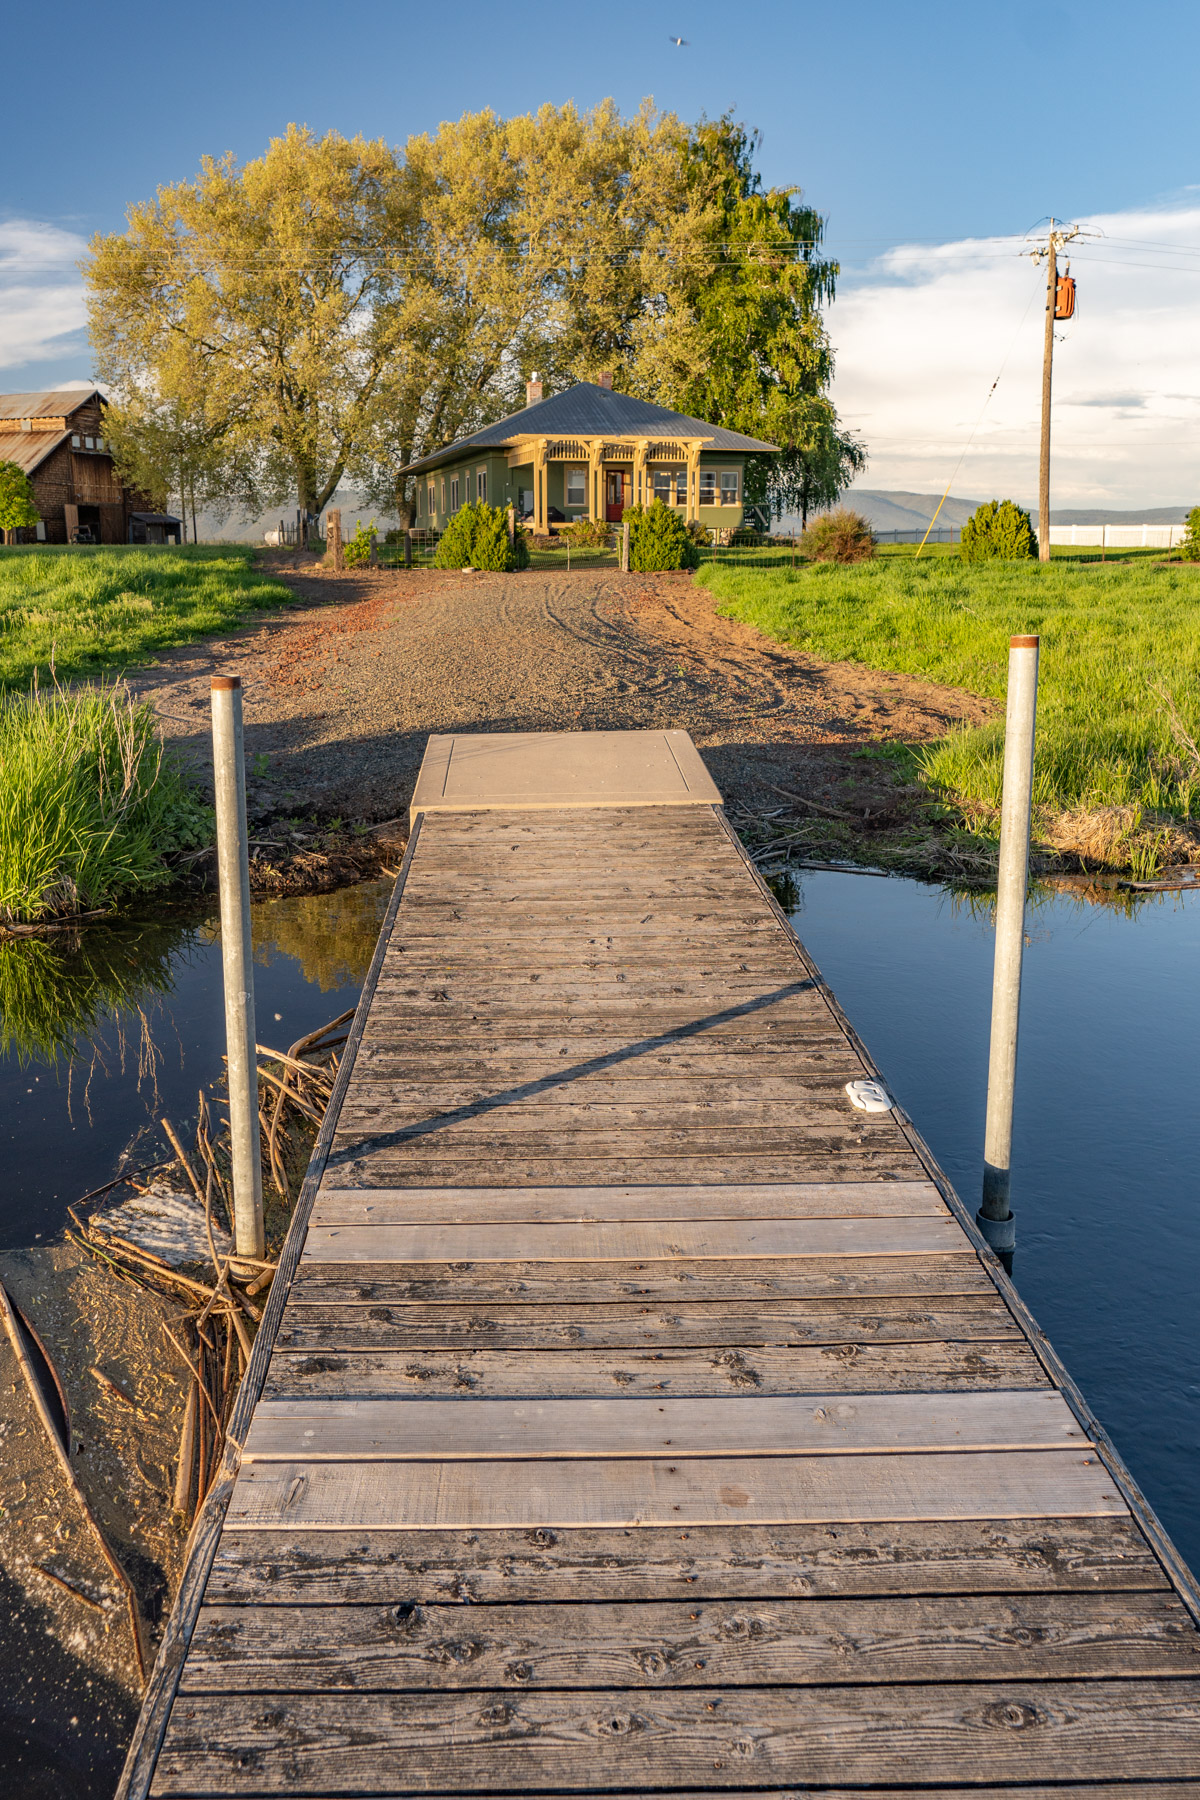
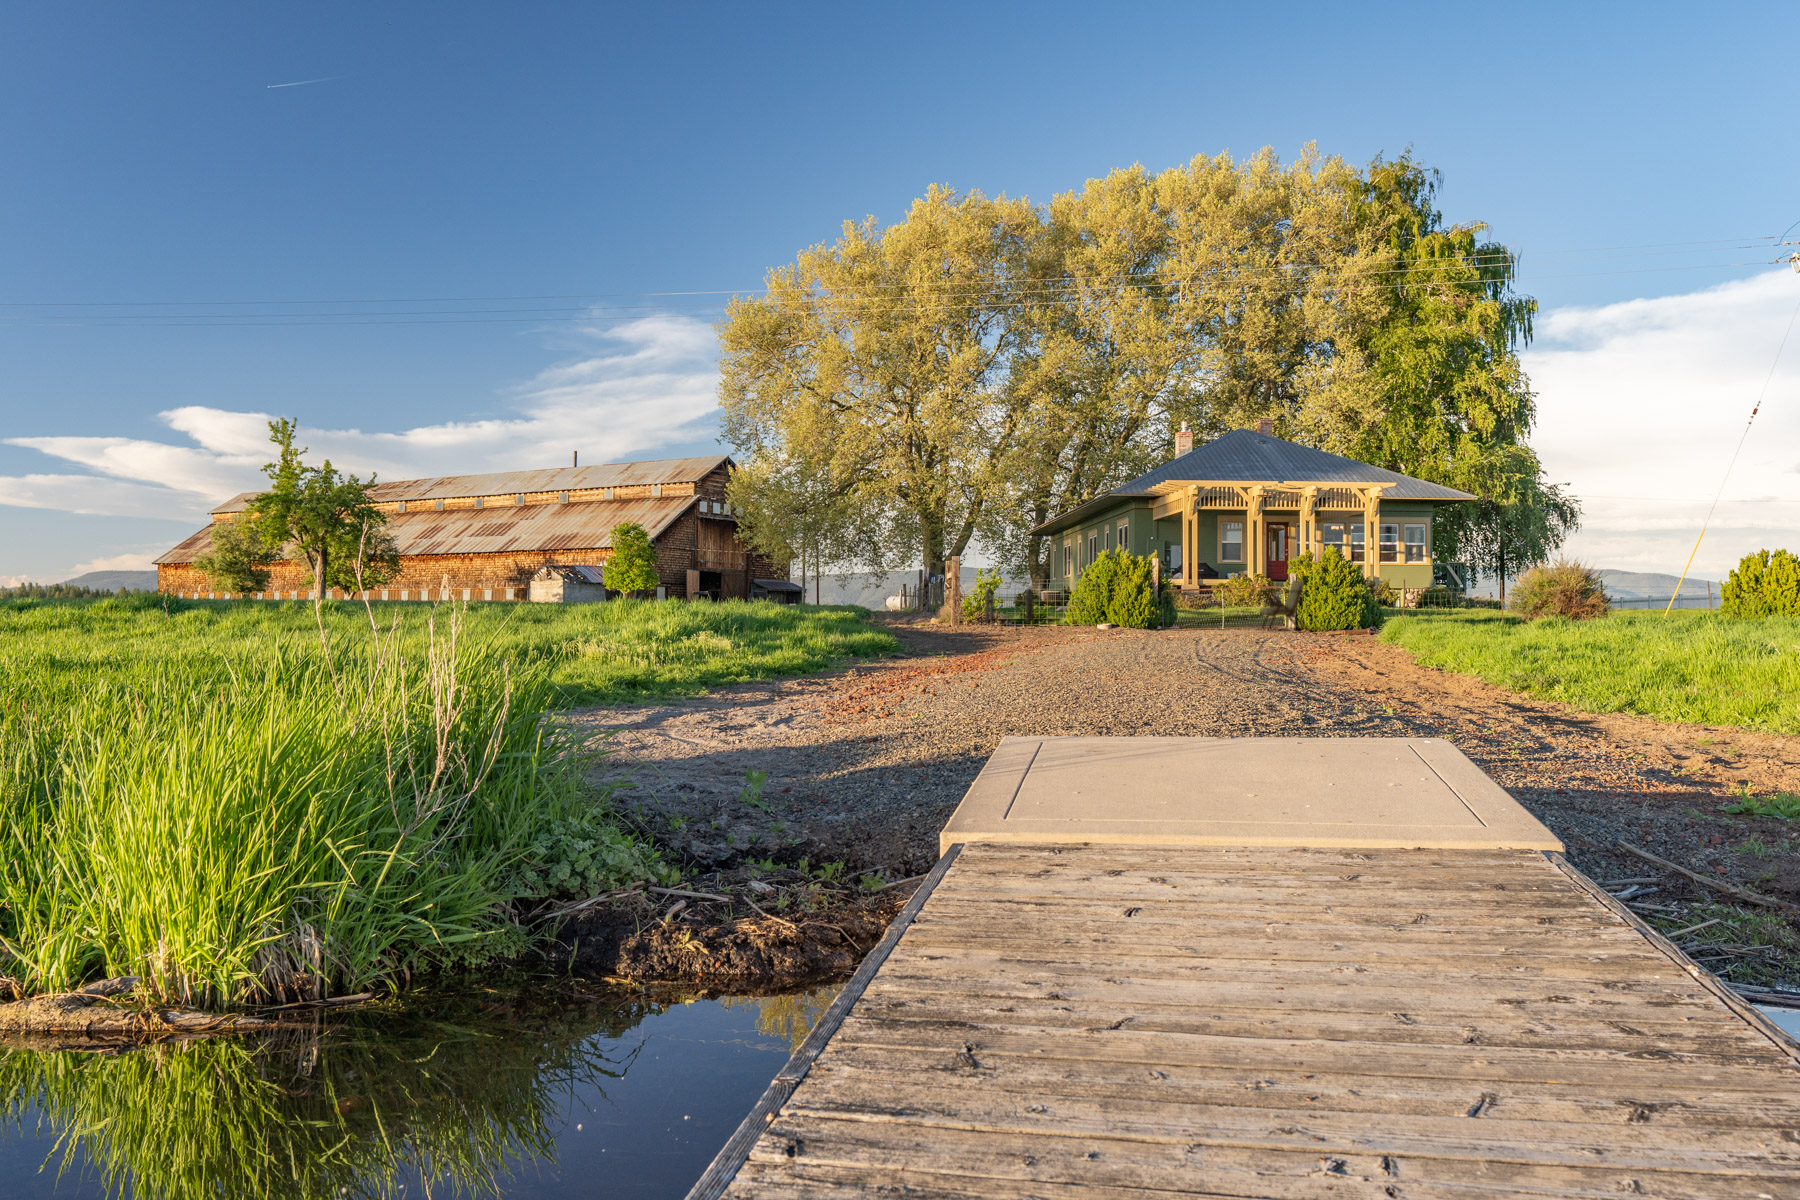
lounge chair: none [596,529,634,571] -> present [1260,580,1307,630]

